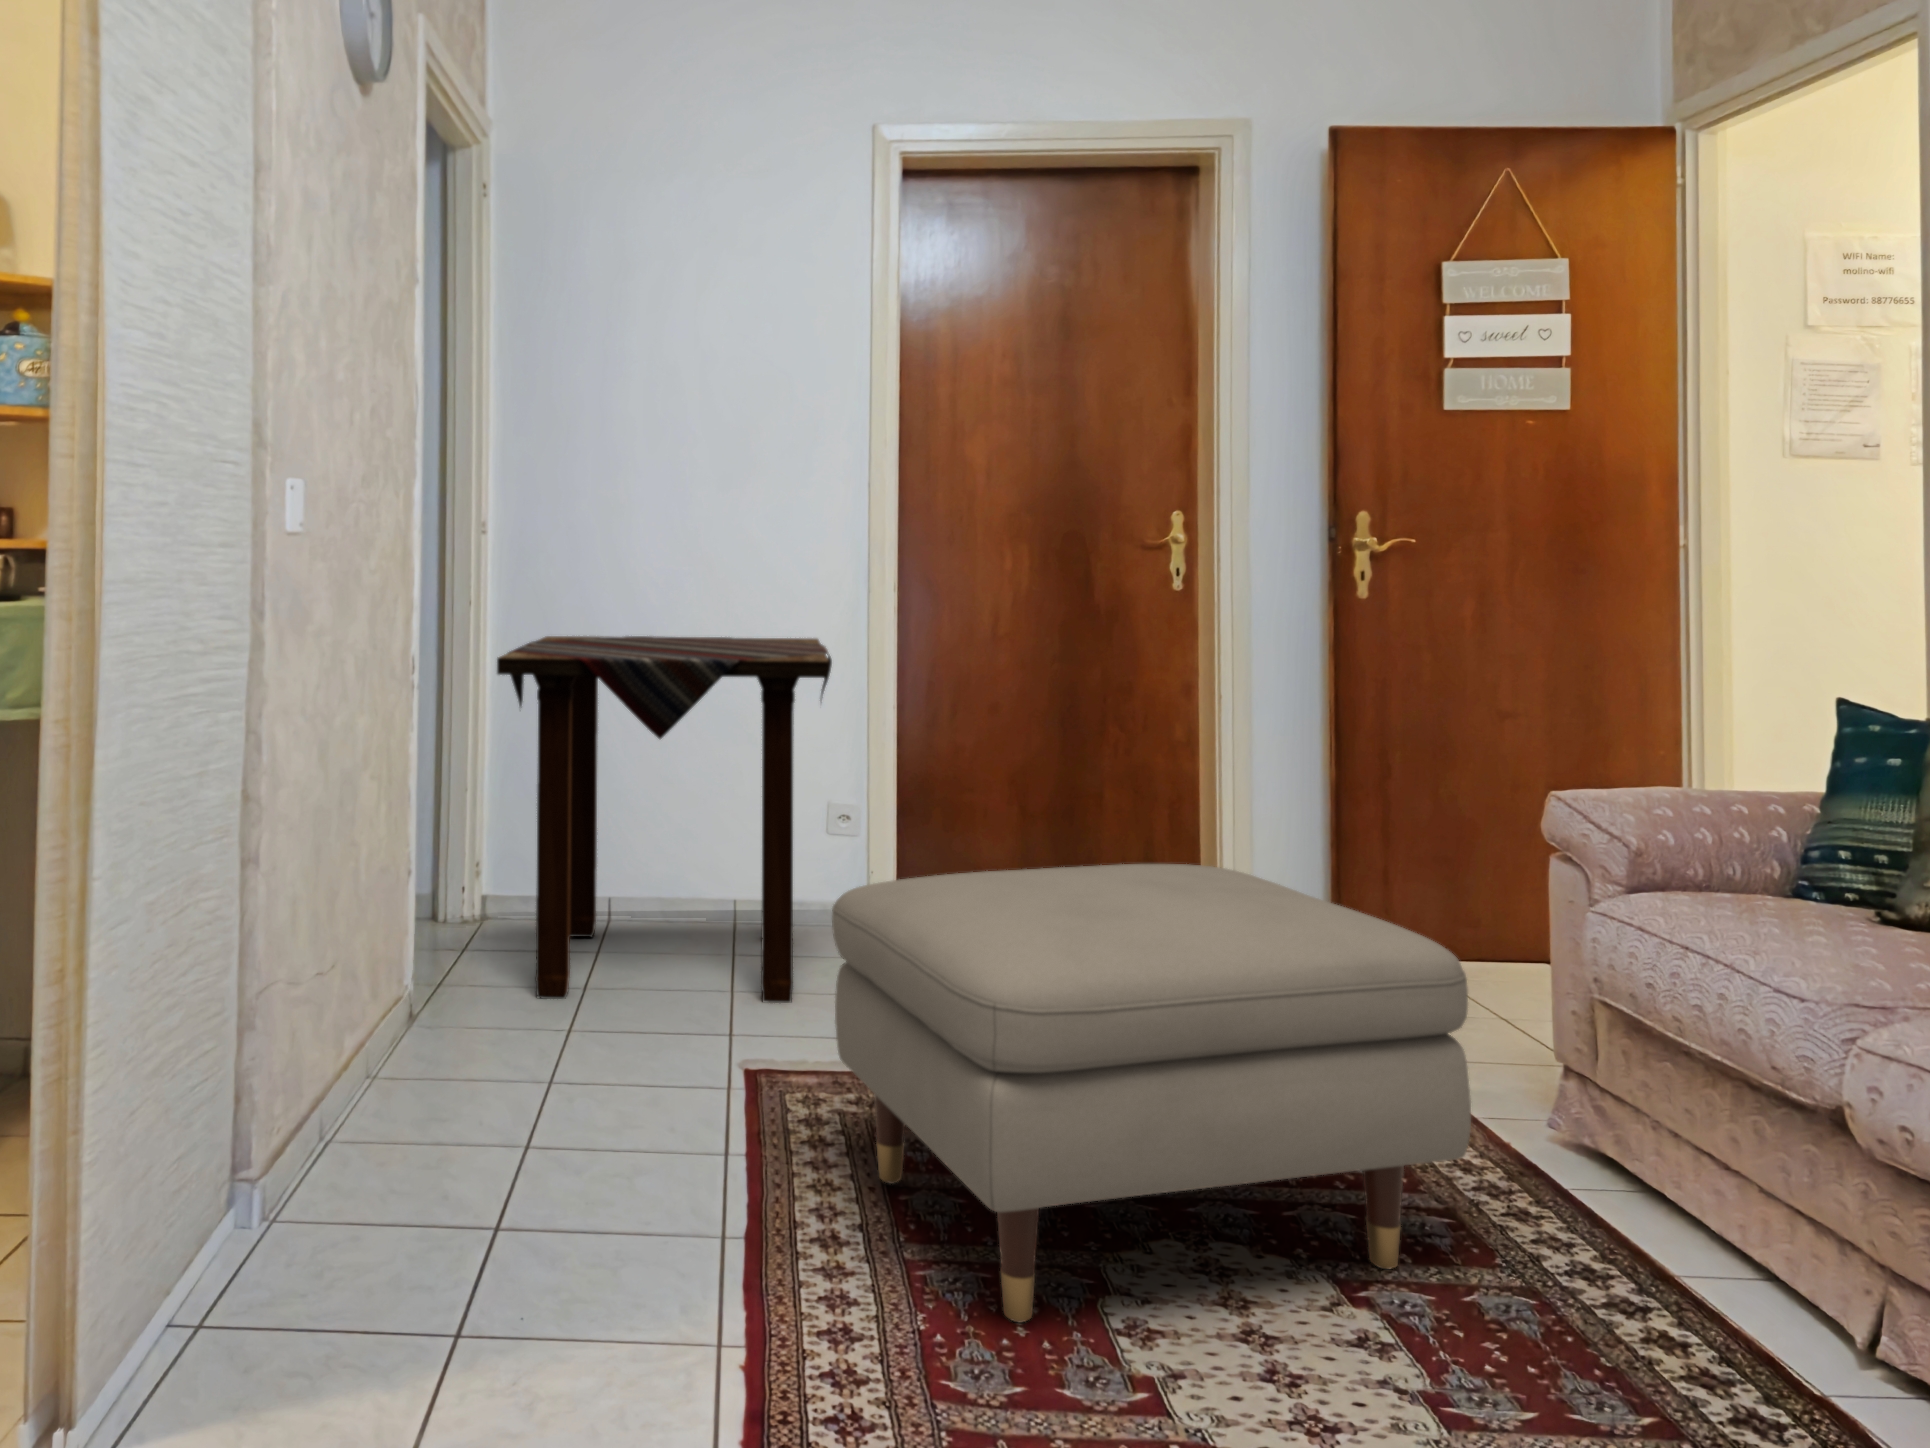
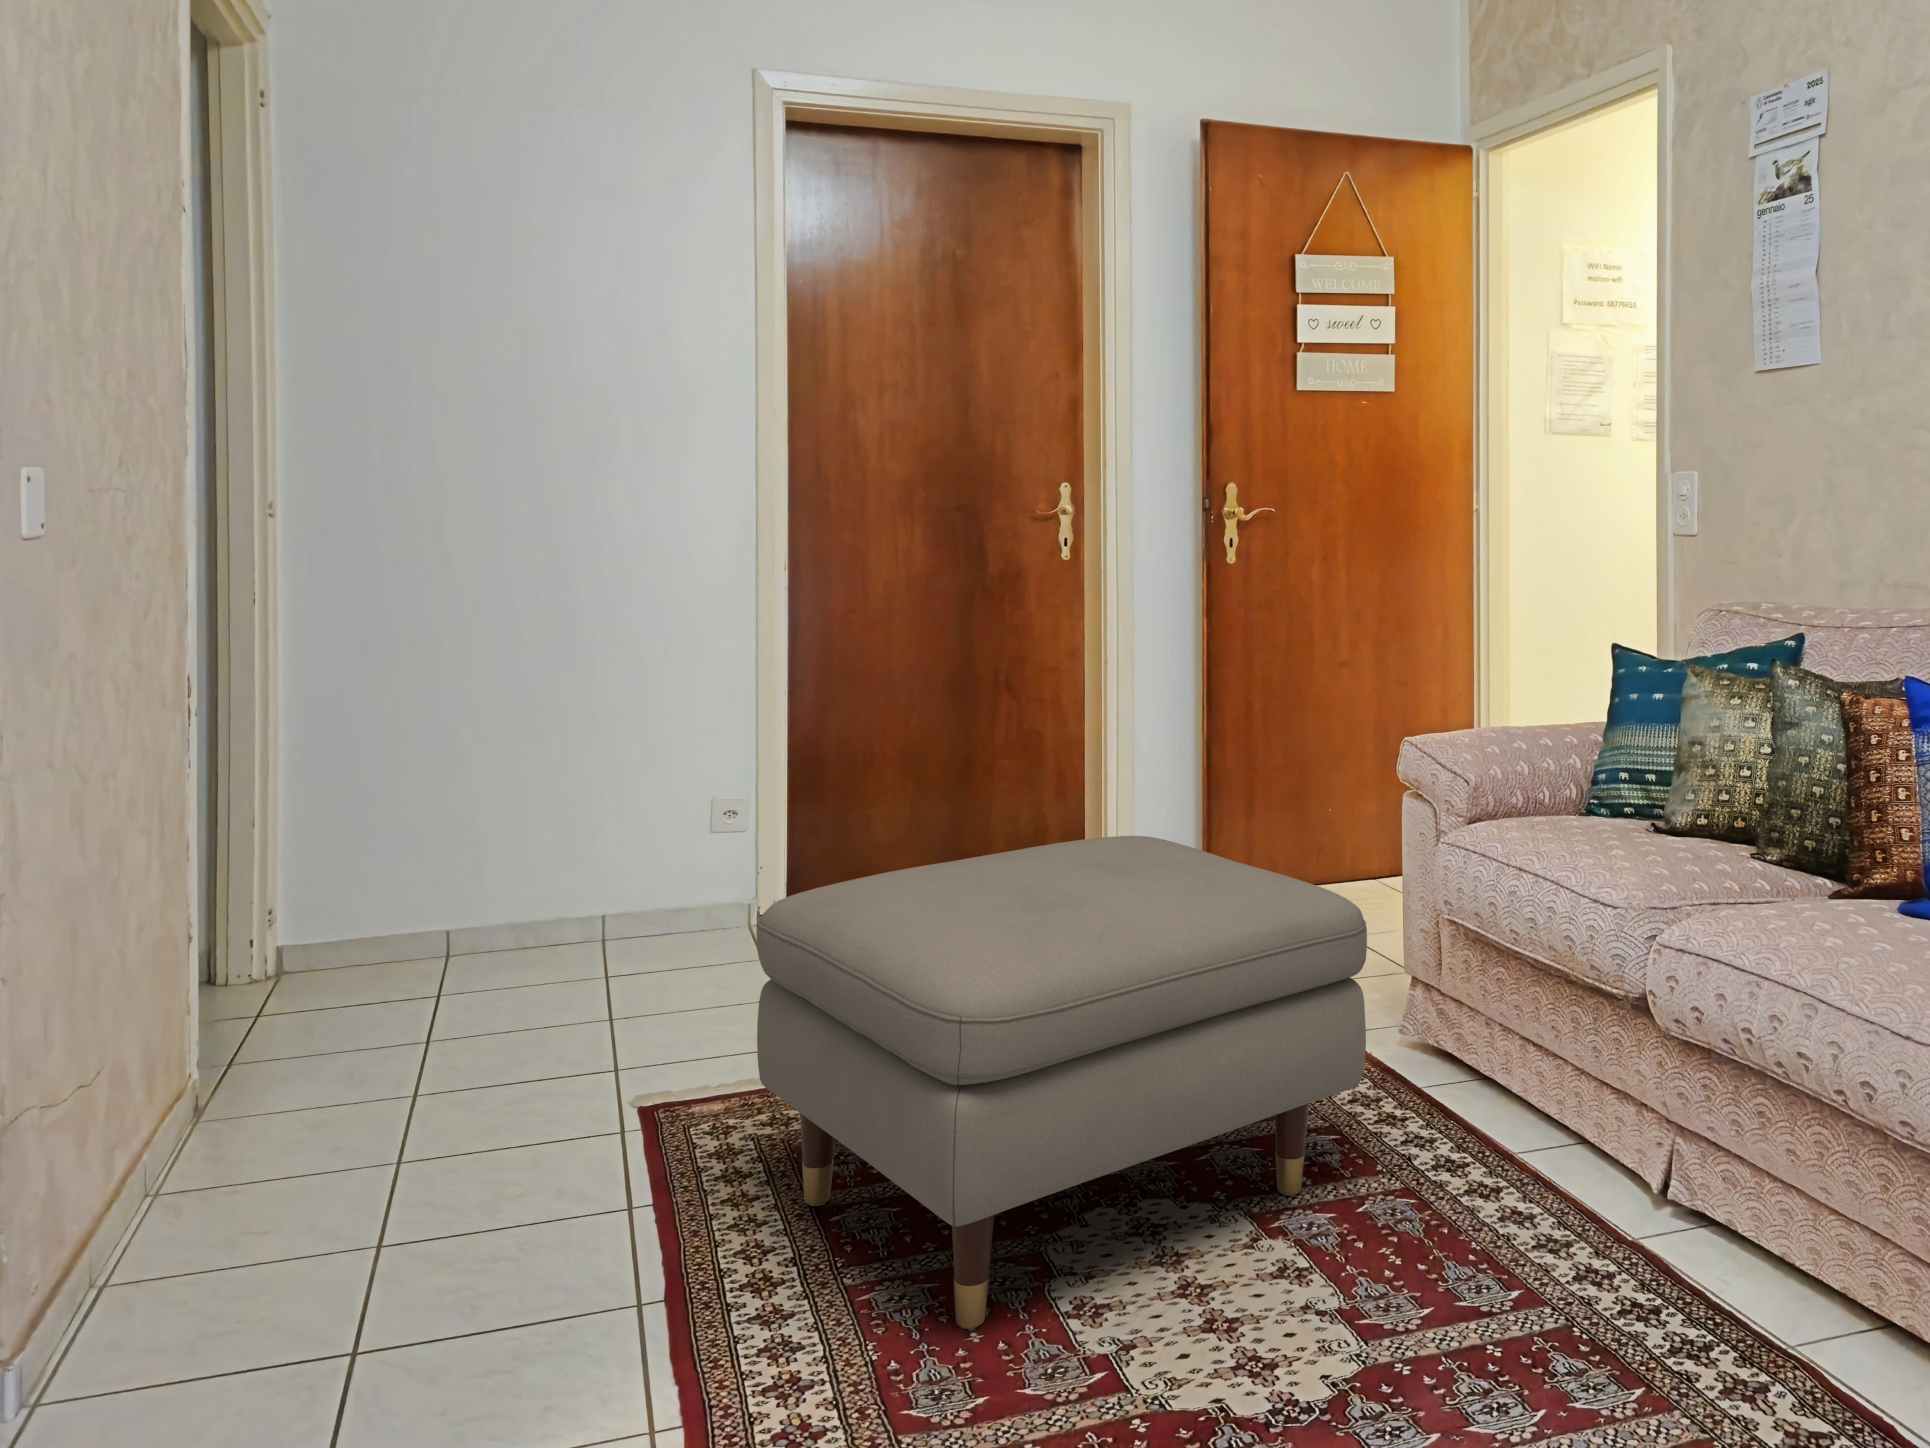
side table: present [497,636,832,1003] -> none [289,603,726,1054]

